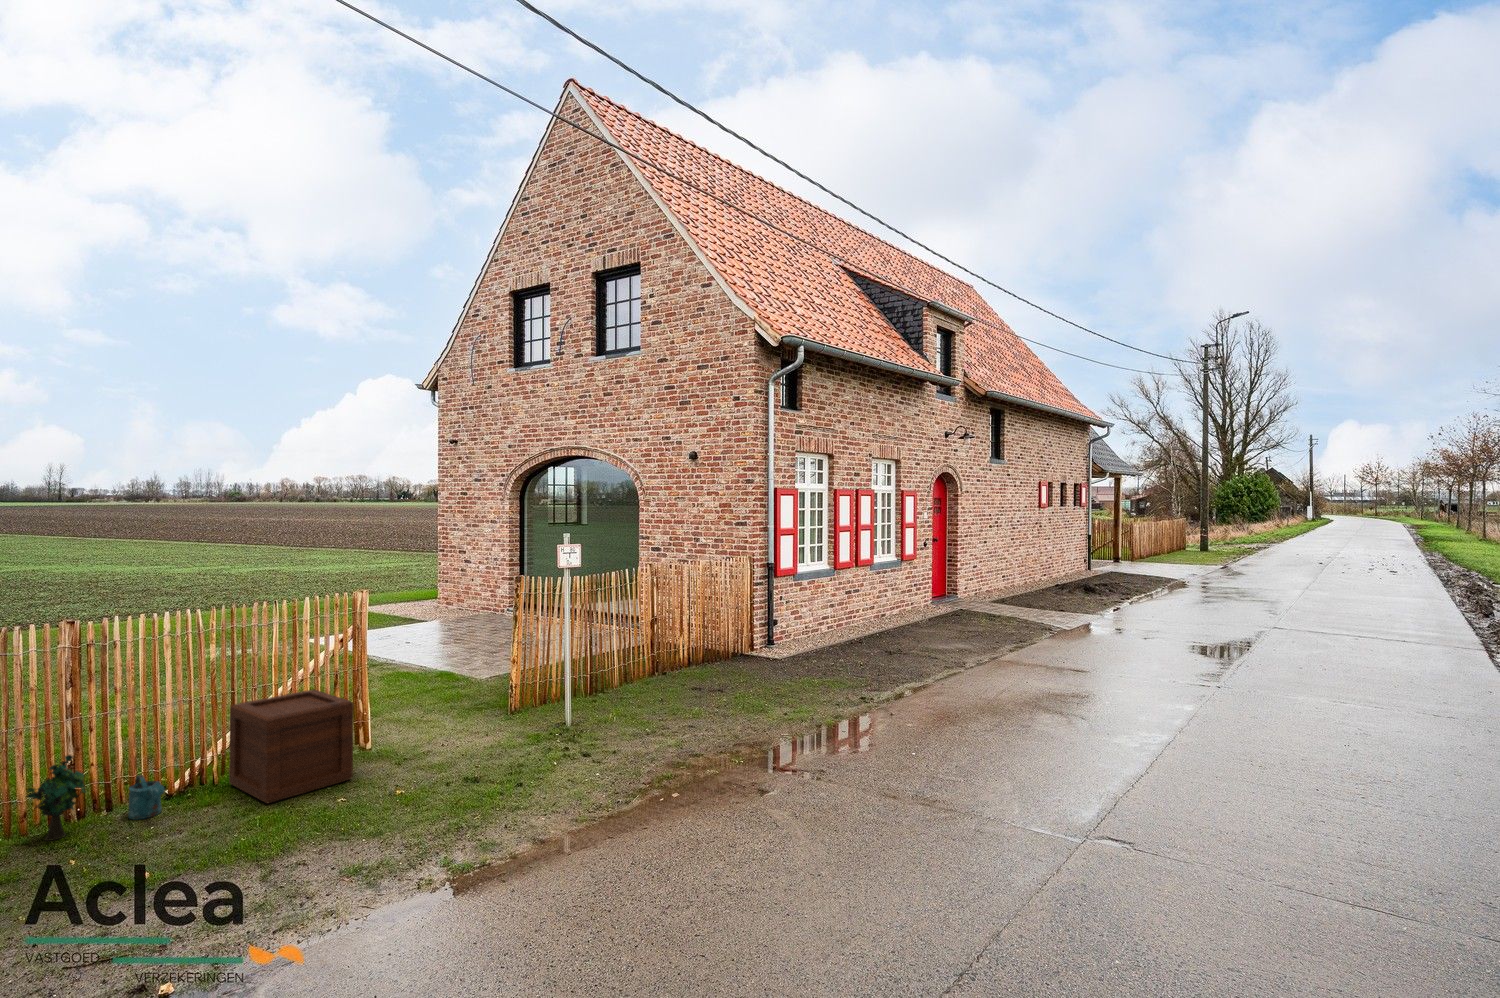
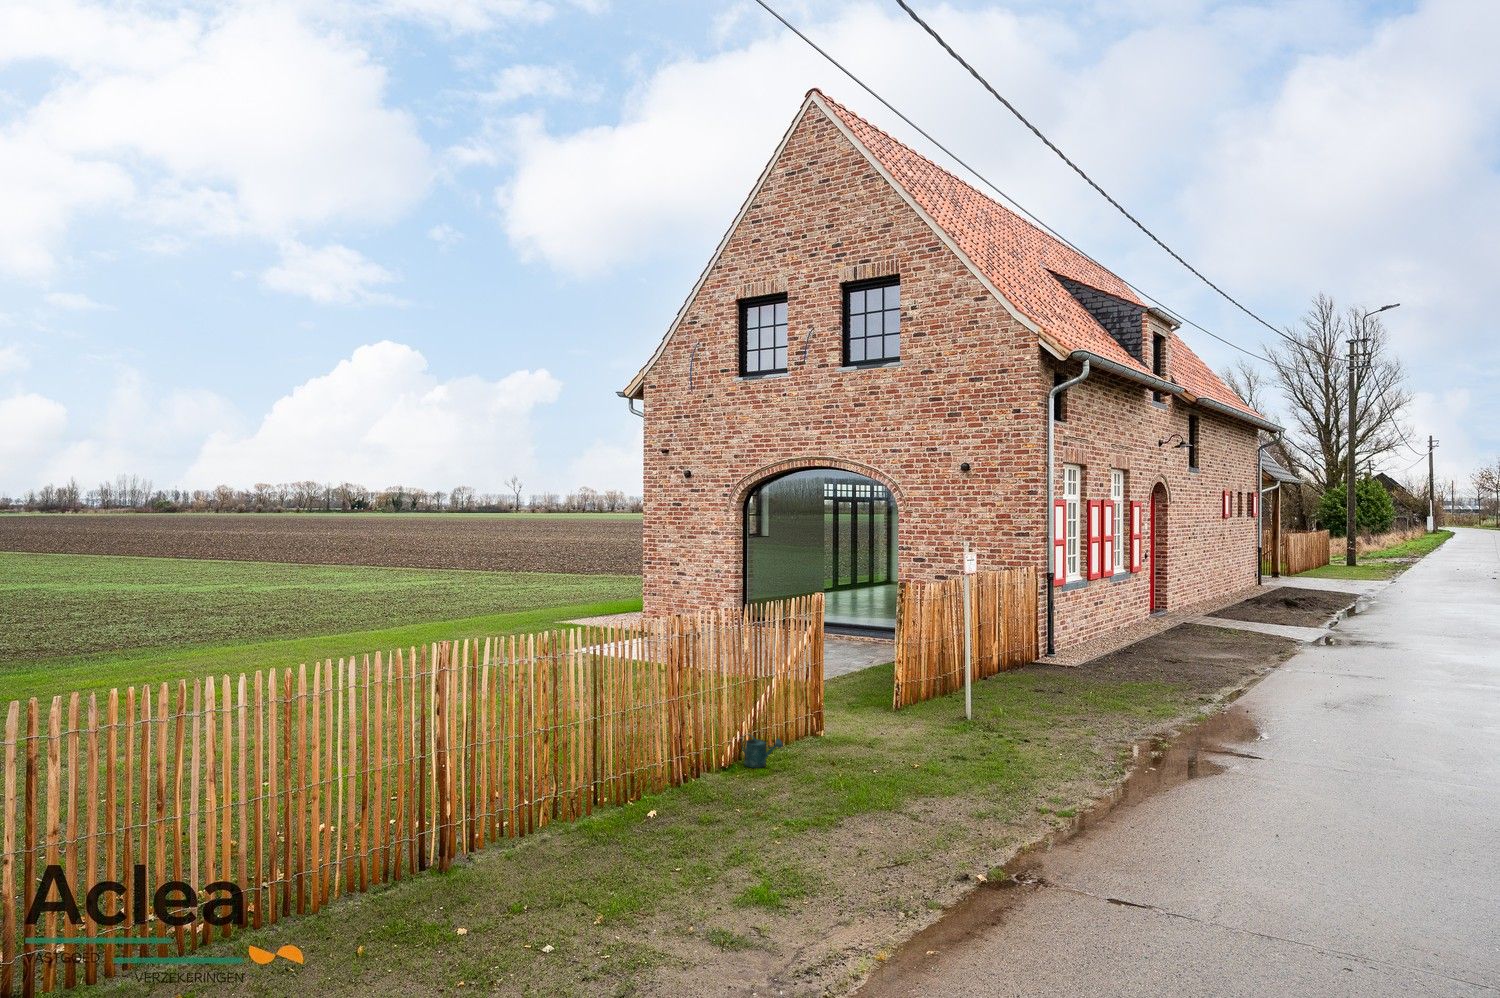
wooden crate: present [229,690,354,804] -> none [779,672,872,759]
decorative plant: present [27,755,86,841] -> none [703,712,738,779]

